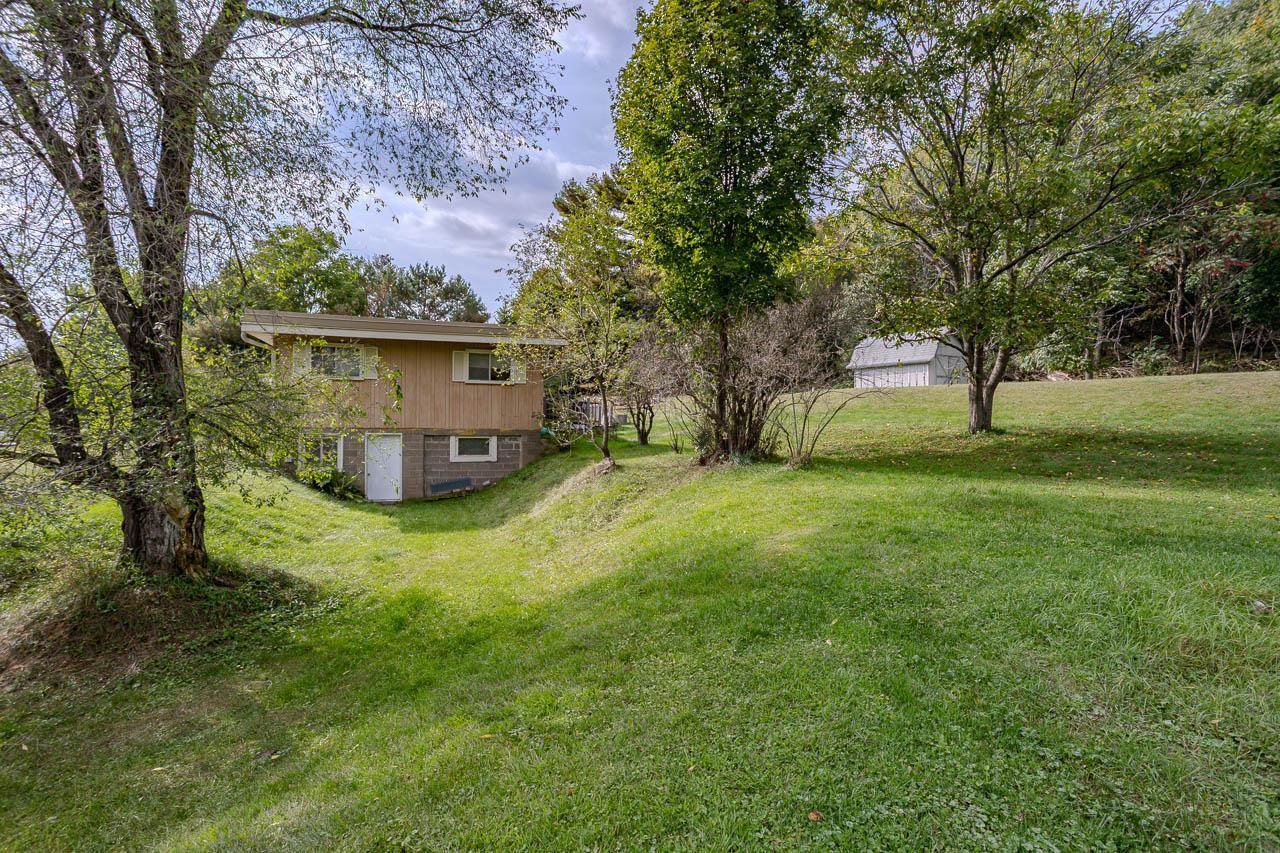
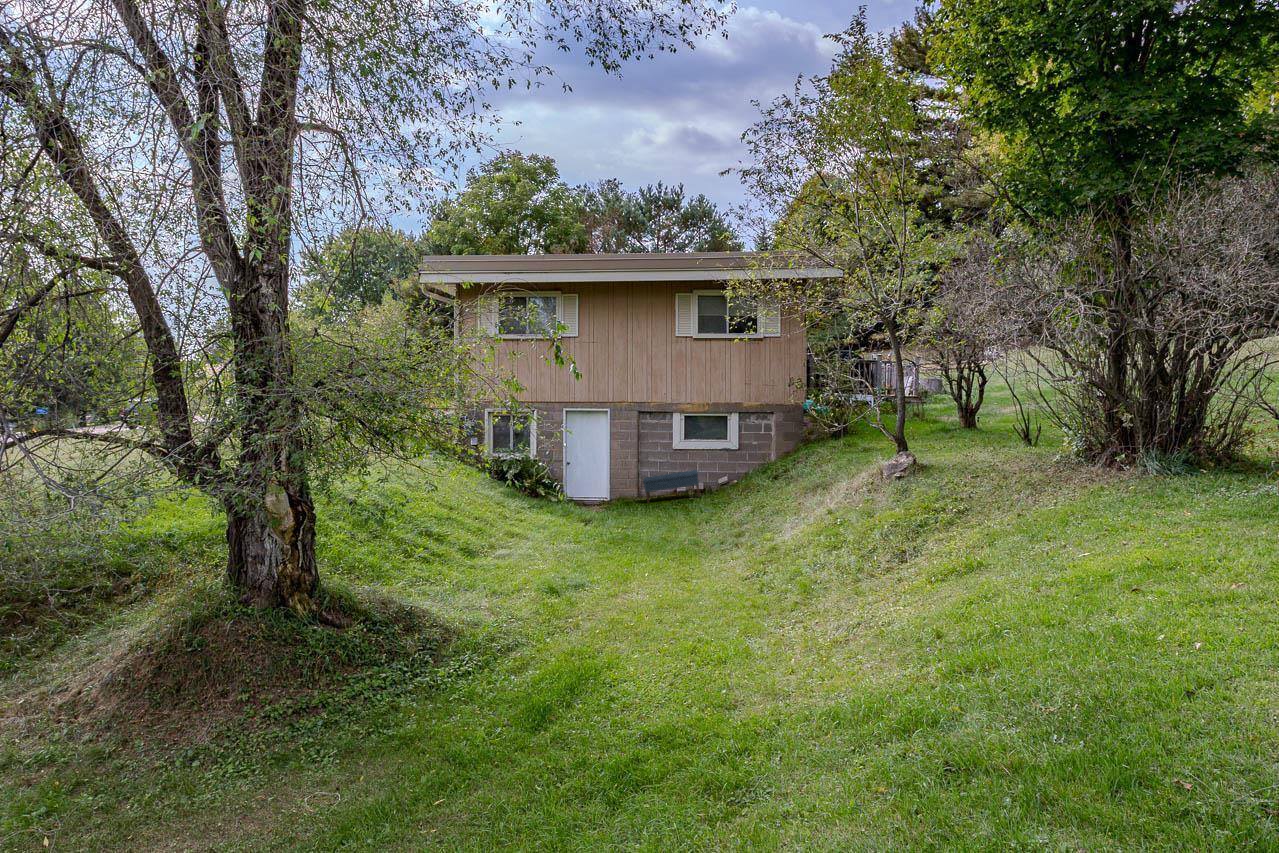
potted tree: present [692,427,713,466] -> none [1063,401,1116,475]

